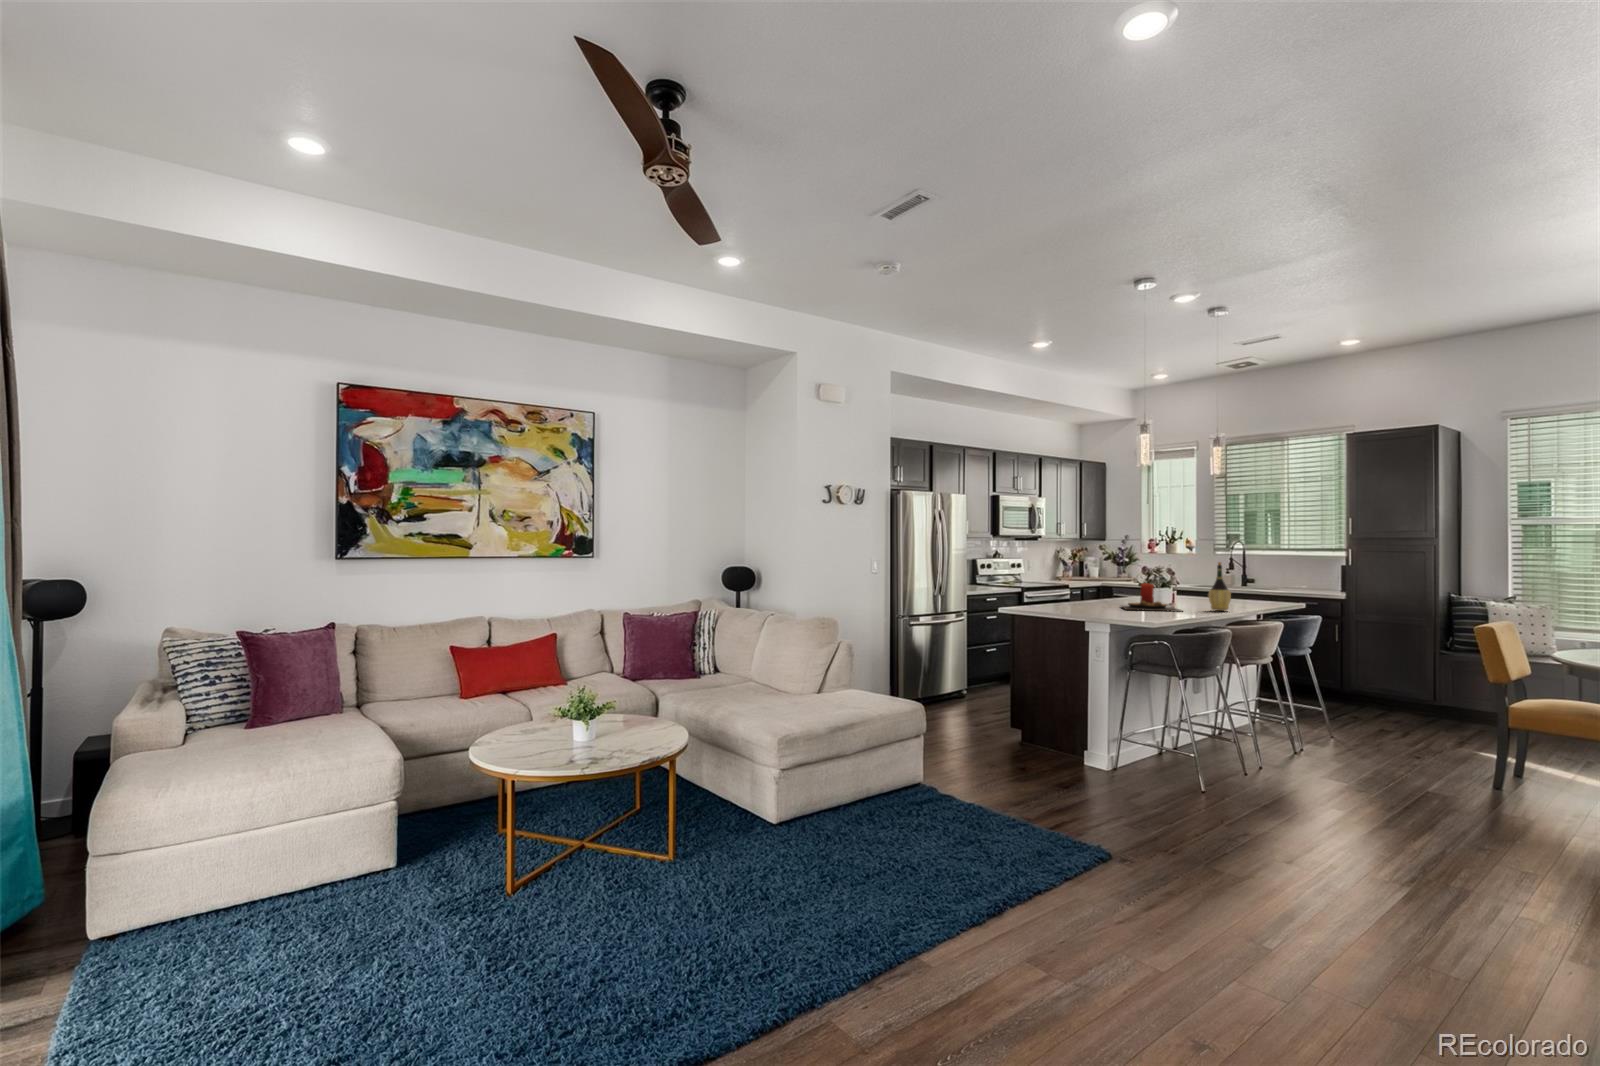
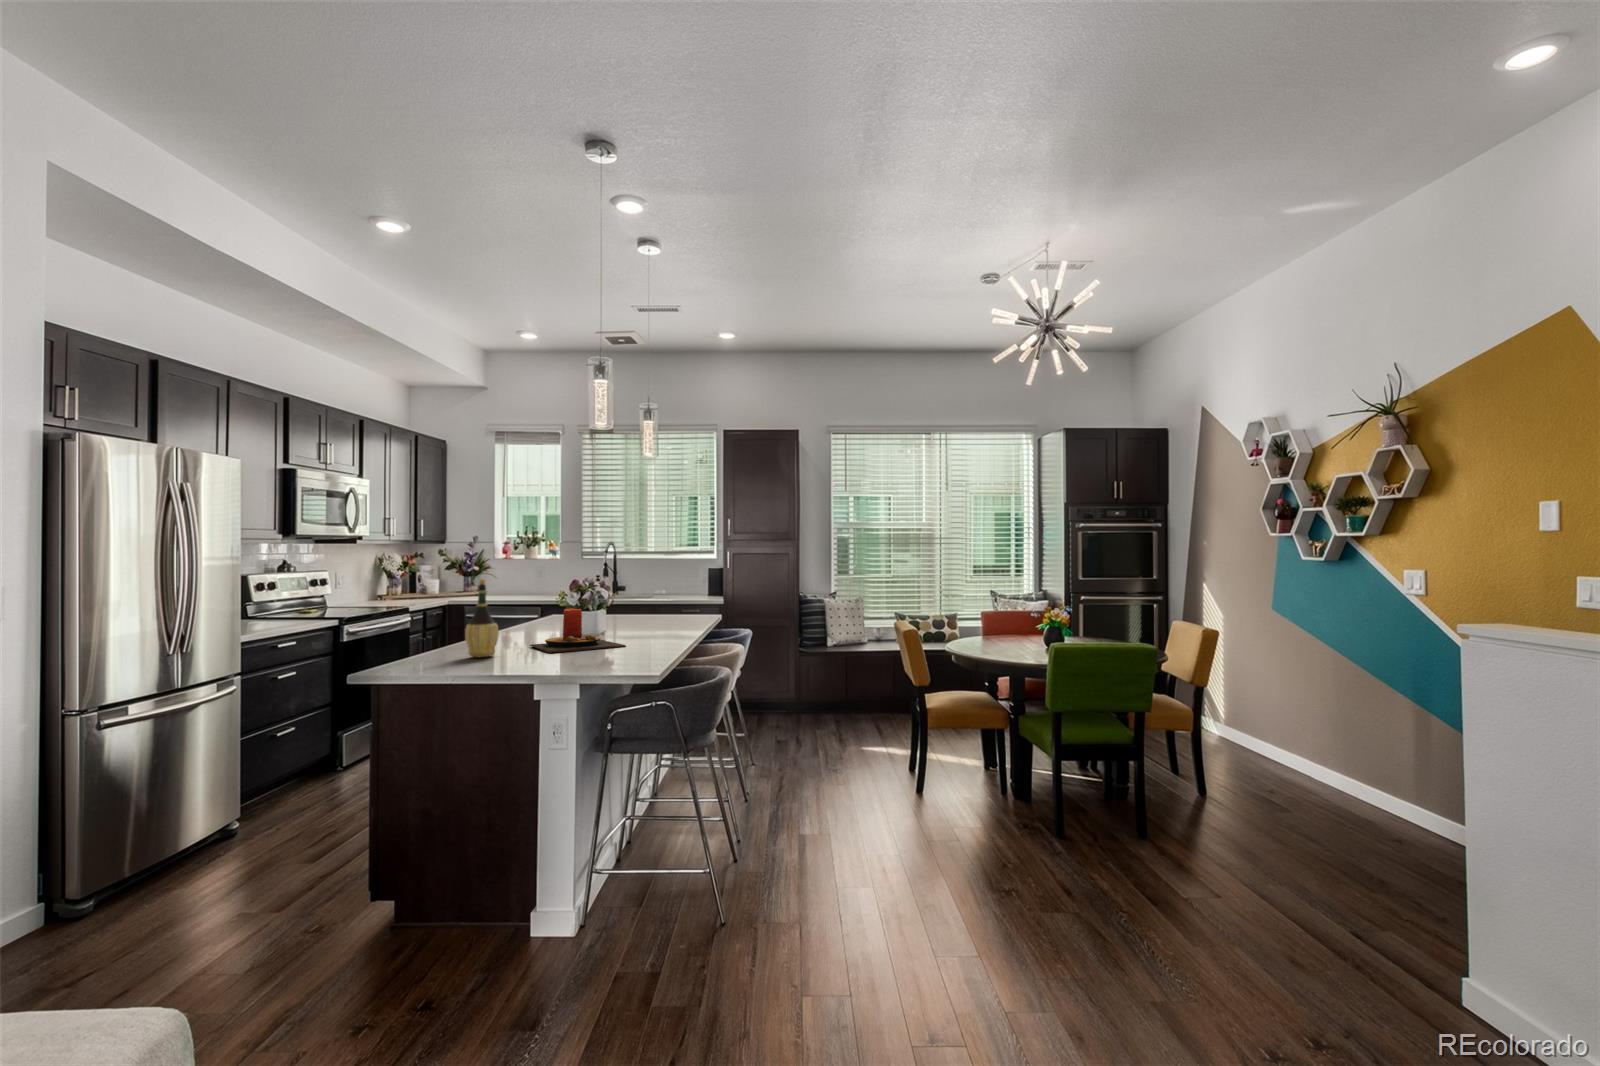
wine bottle: present [1208,562,1231,611] -> present [465,580,499,657]

